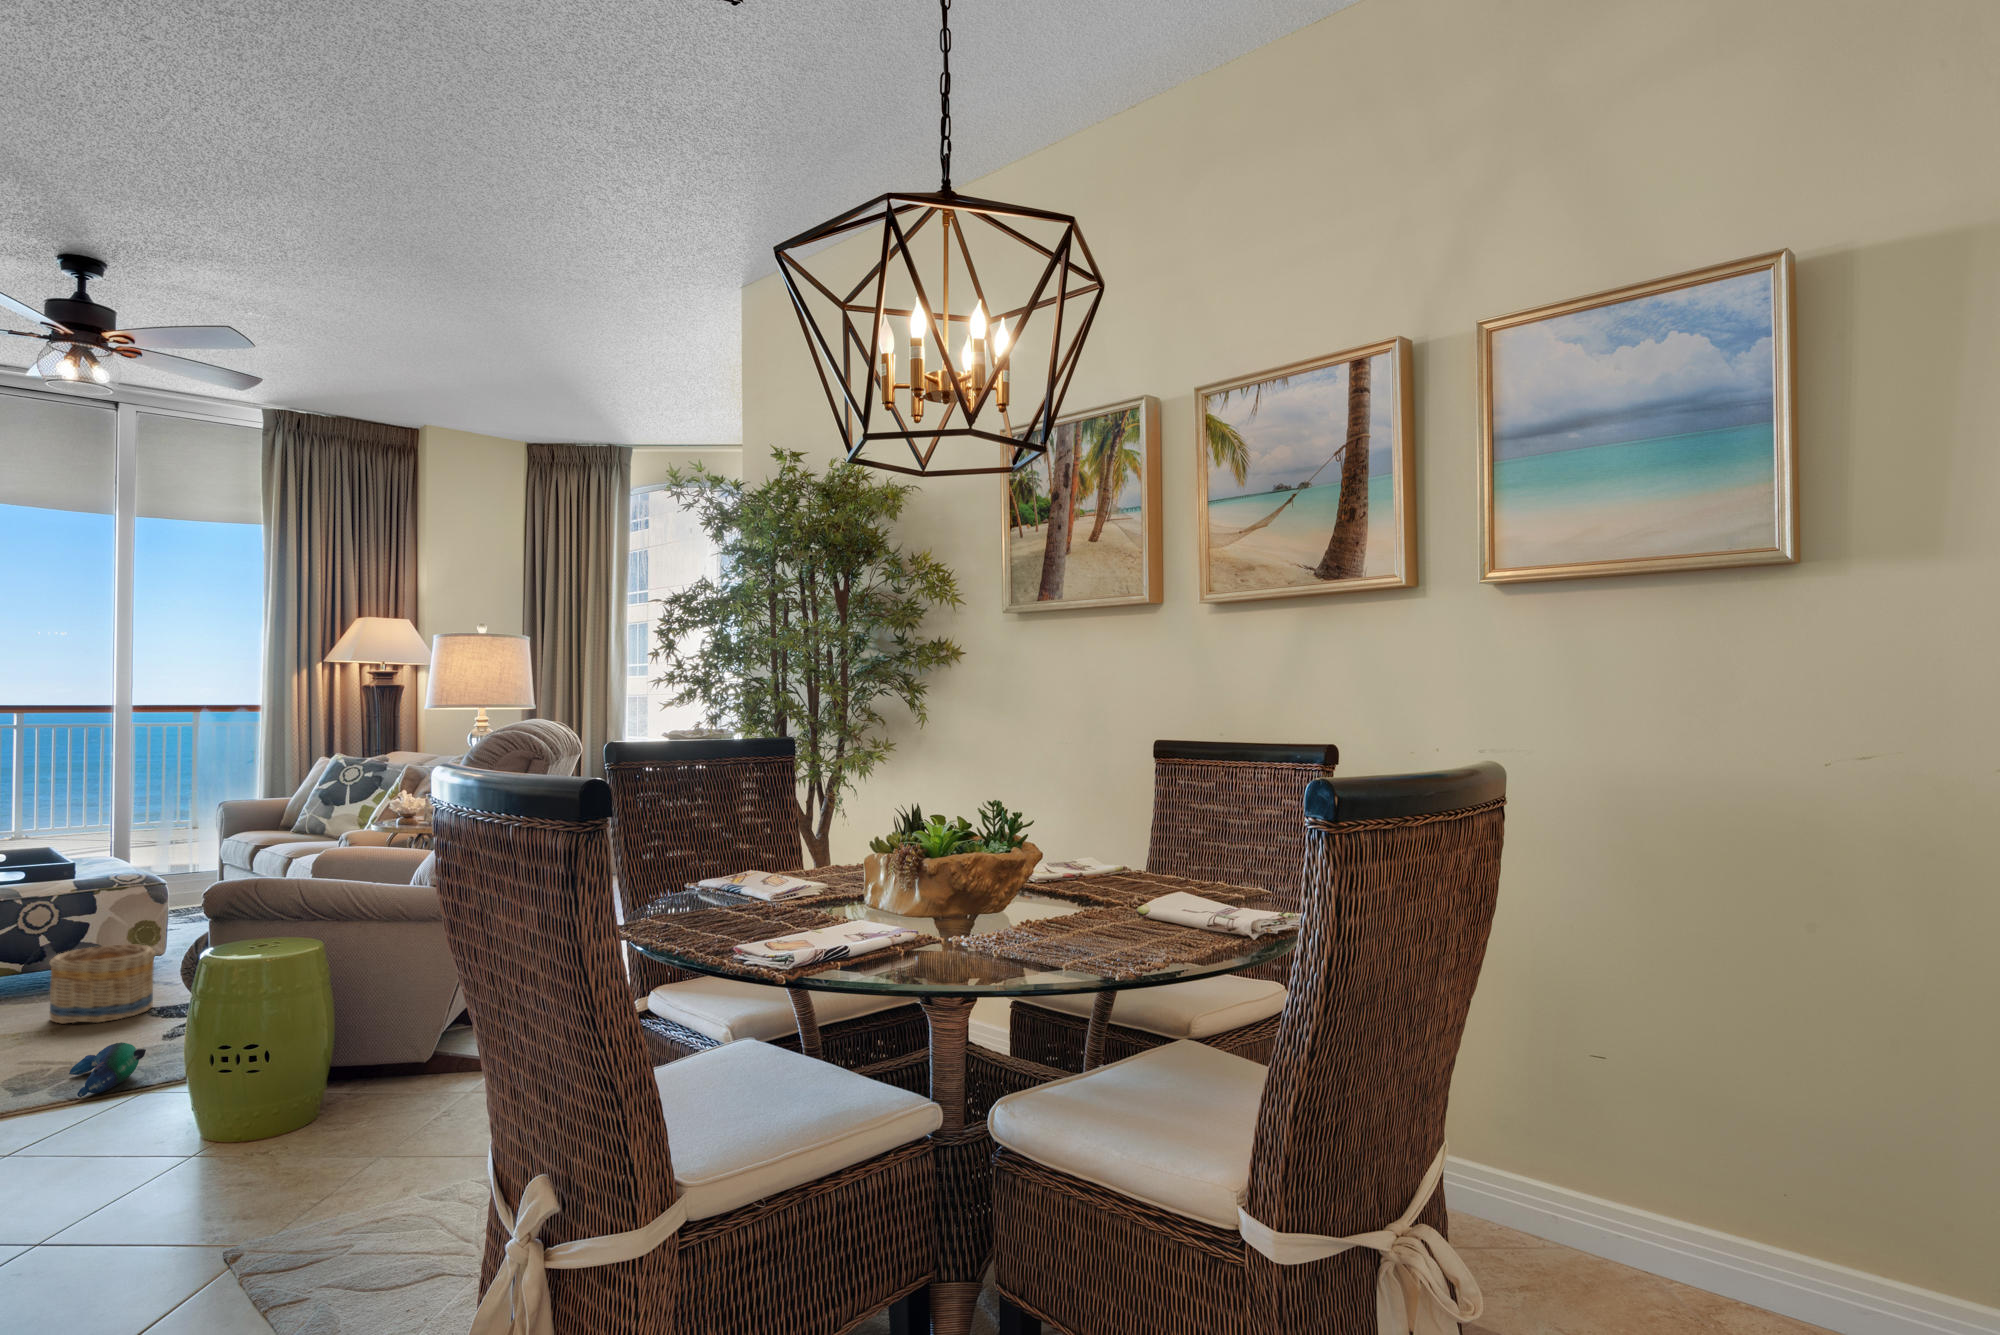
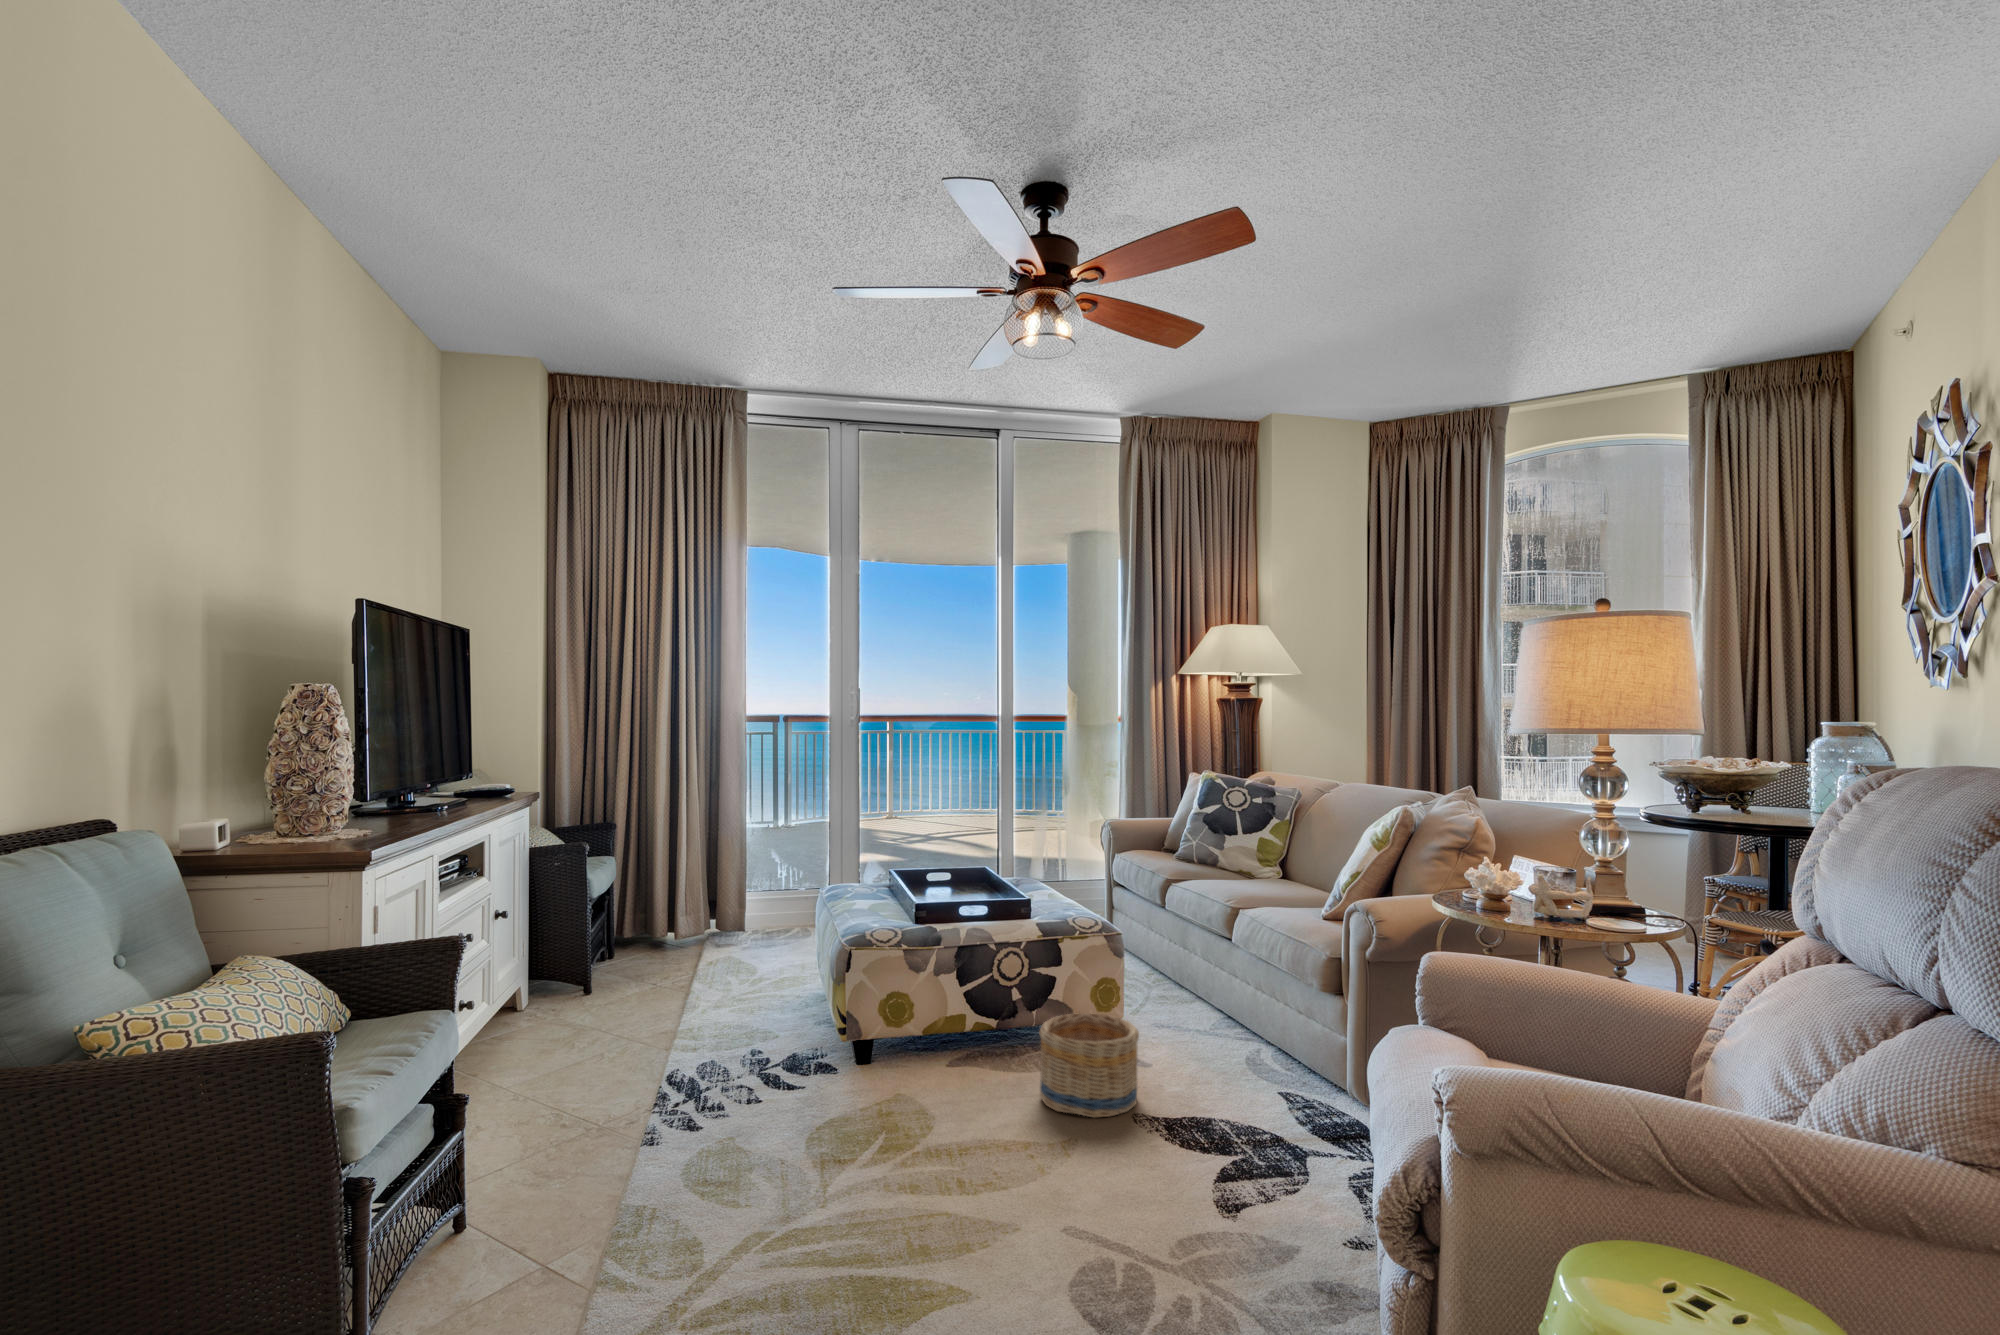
plush toy: present [69,1042,146,1097] -> none [1120,1205,1219,1302]

